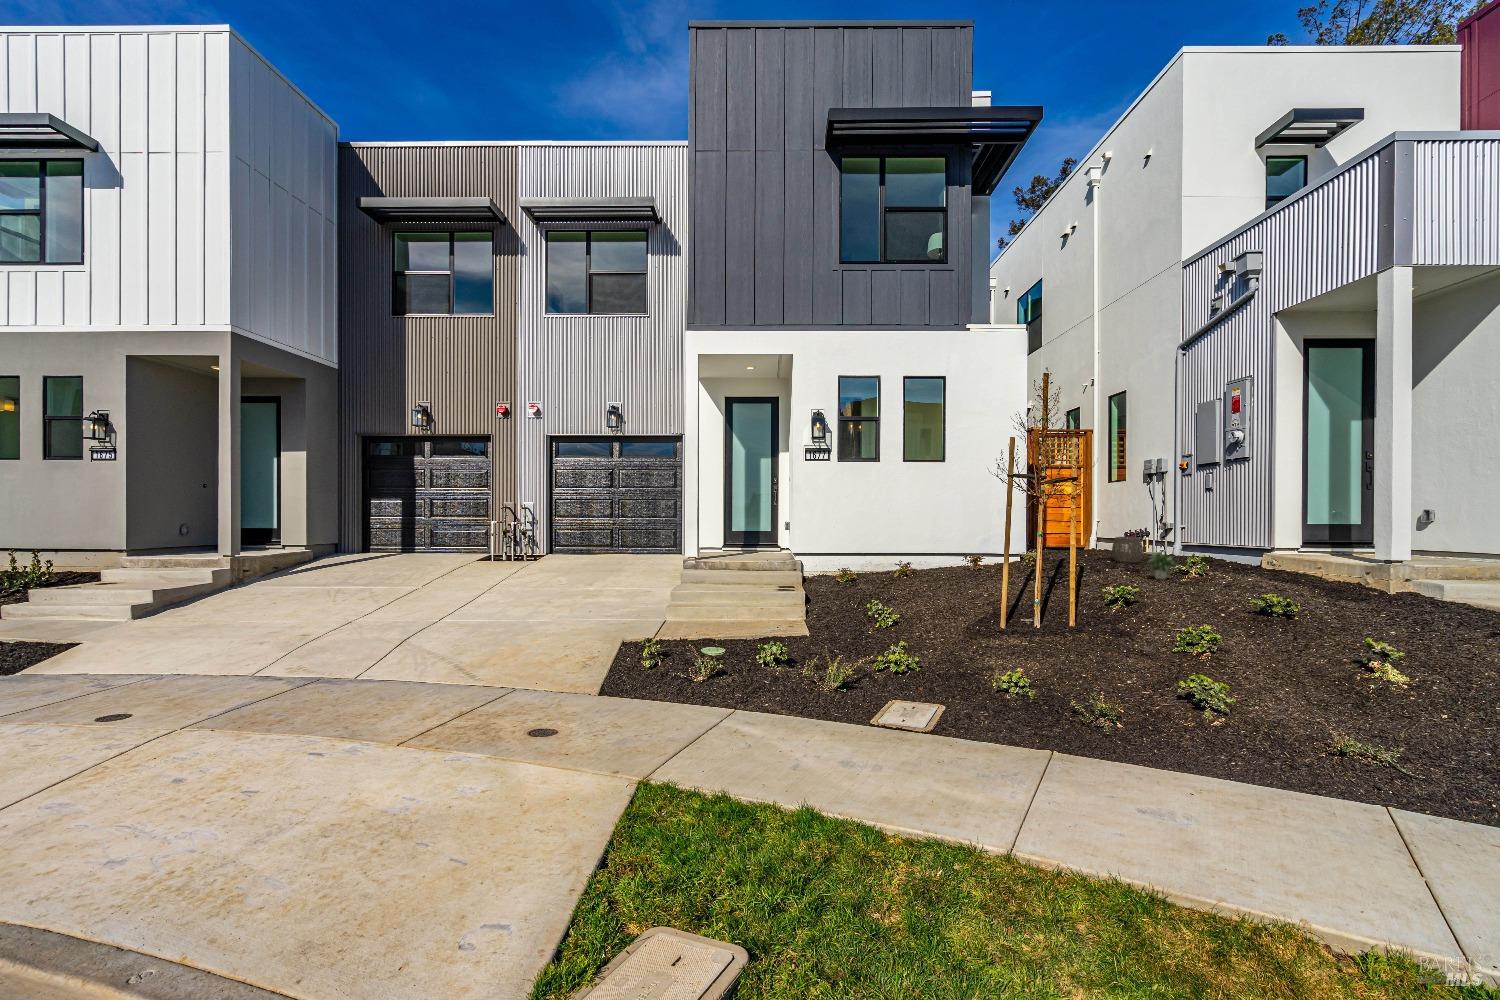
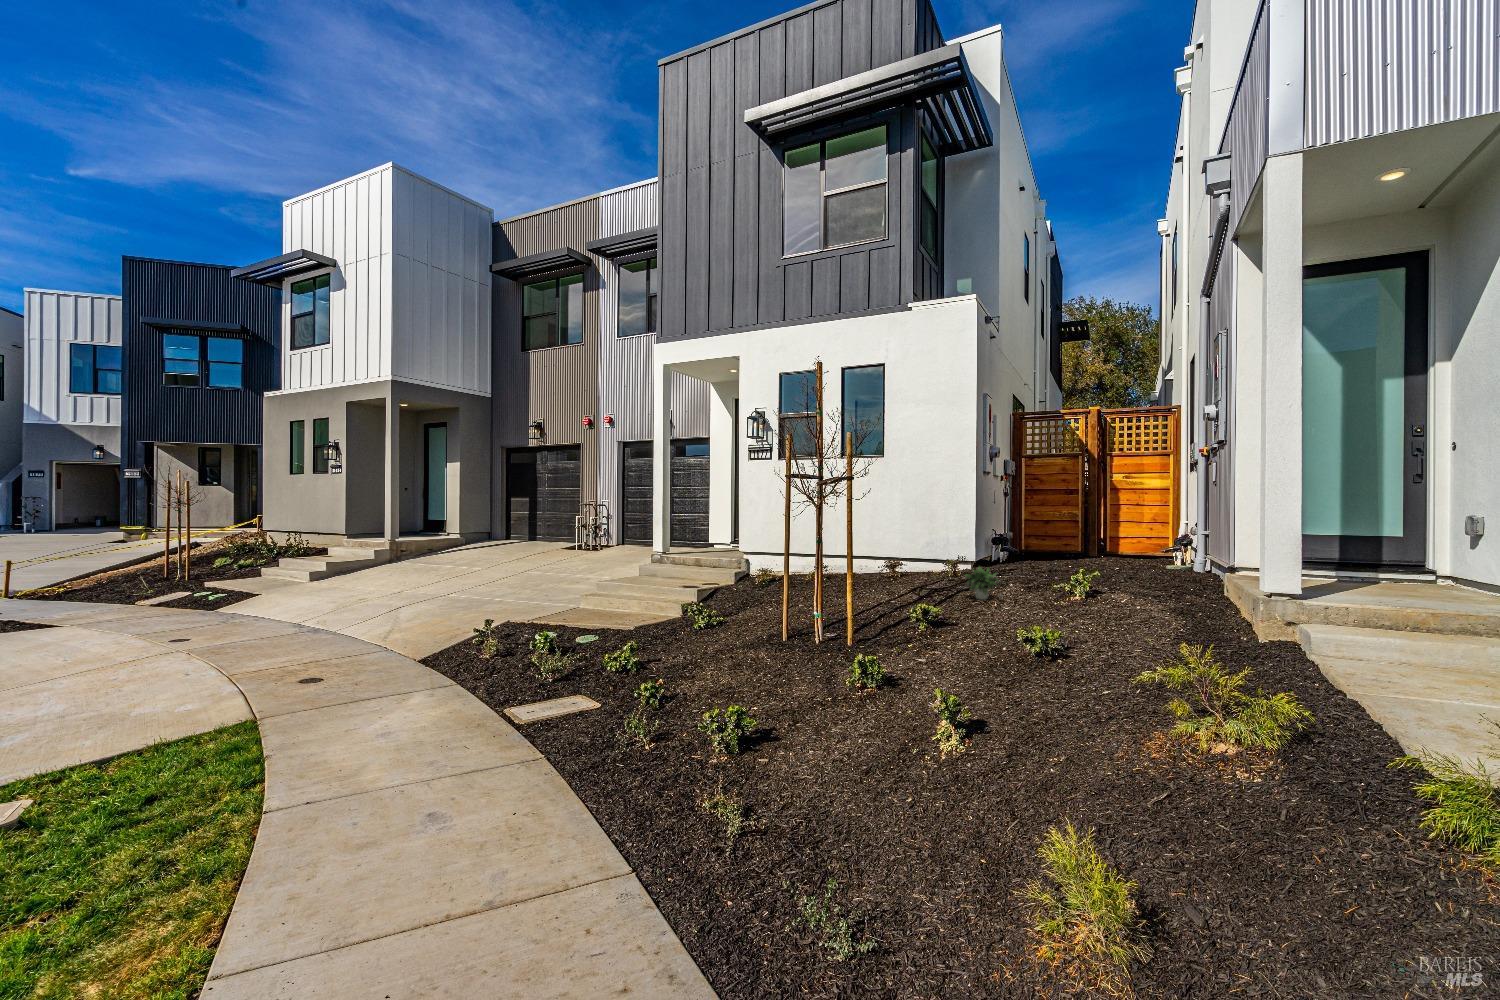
woven basket: present [1112,537,1143,563] -> none [1010,544,1046,576]

